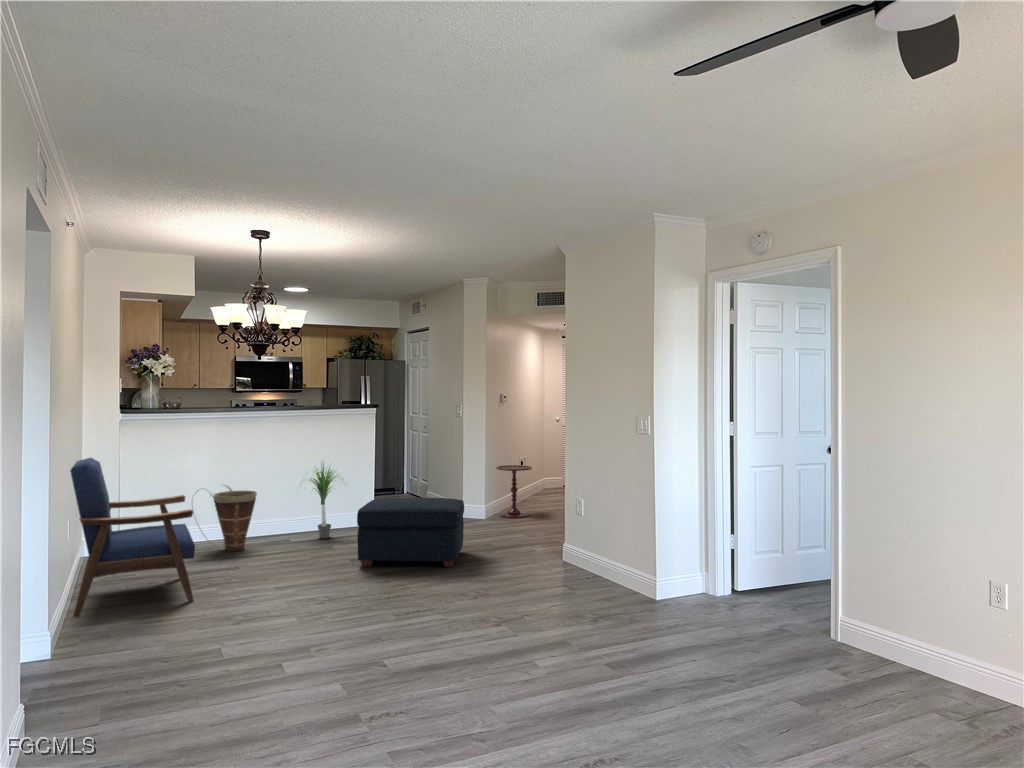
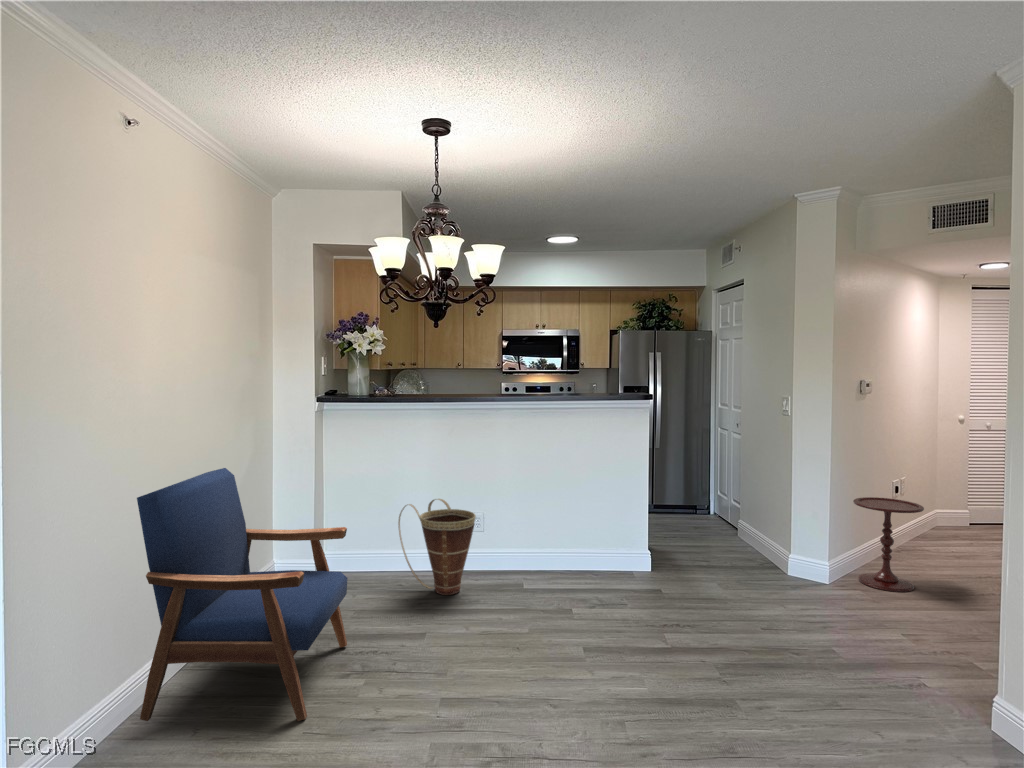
potted plant: present [310,462,337,538] -> none [533,470,608,589]
ottoman: present [357,498,464,567] -> none [588,556,793,729]

